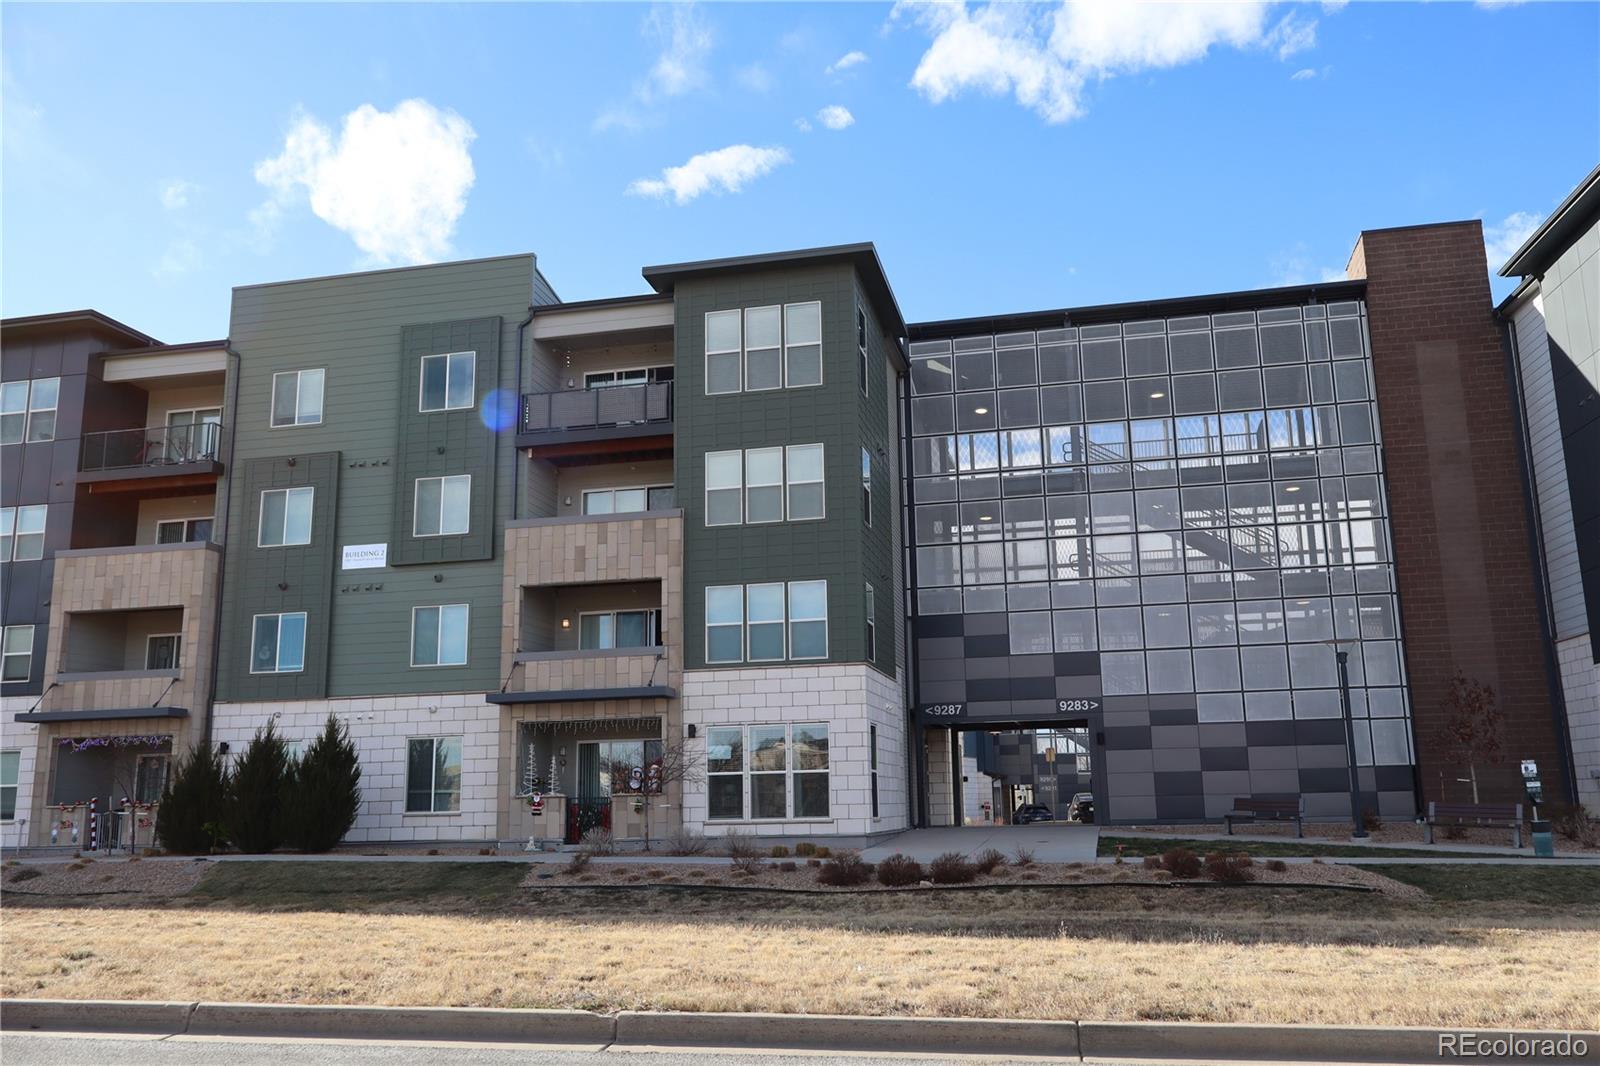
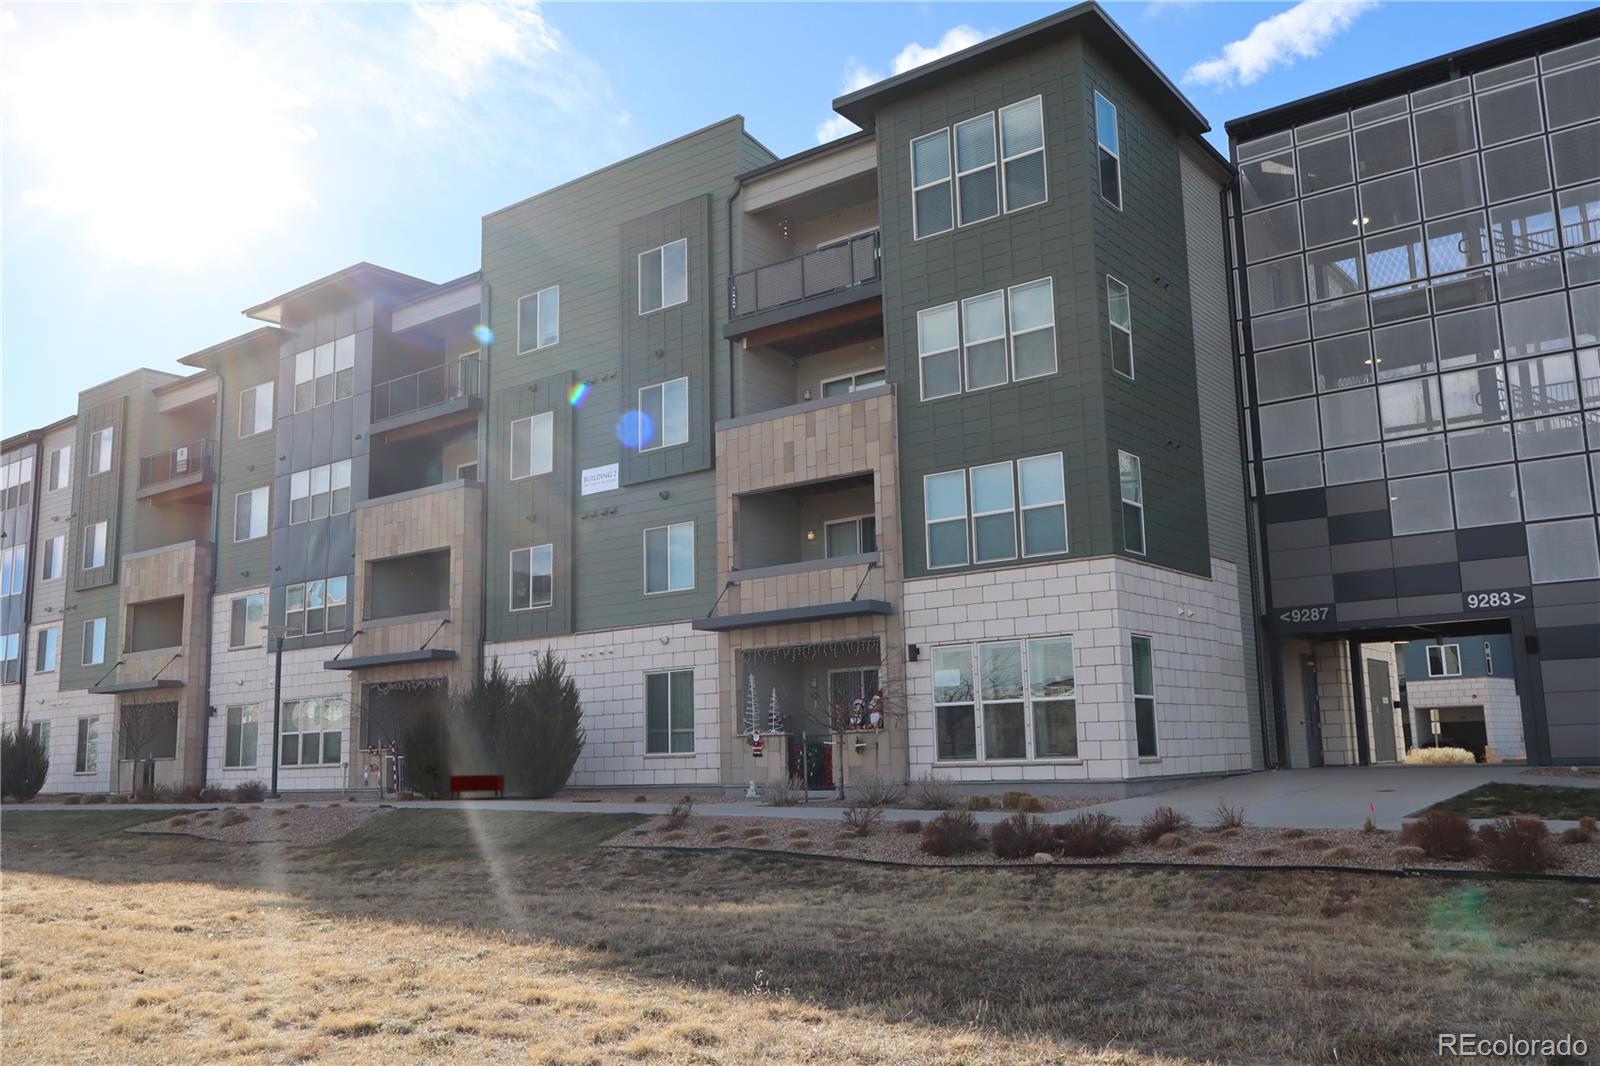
bench: none [245,831,296,854] -> present [450,774,505,798]

